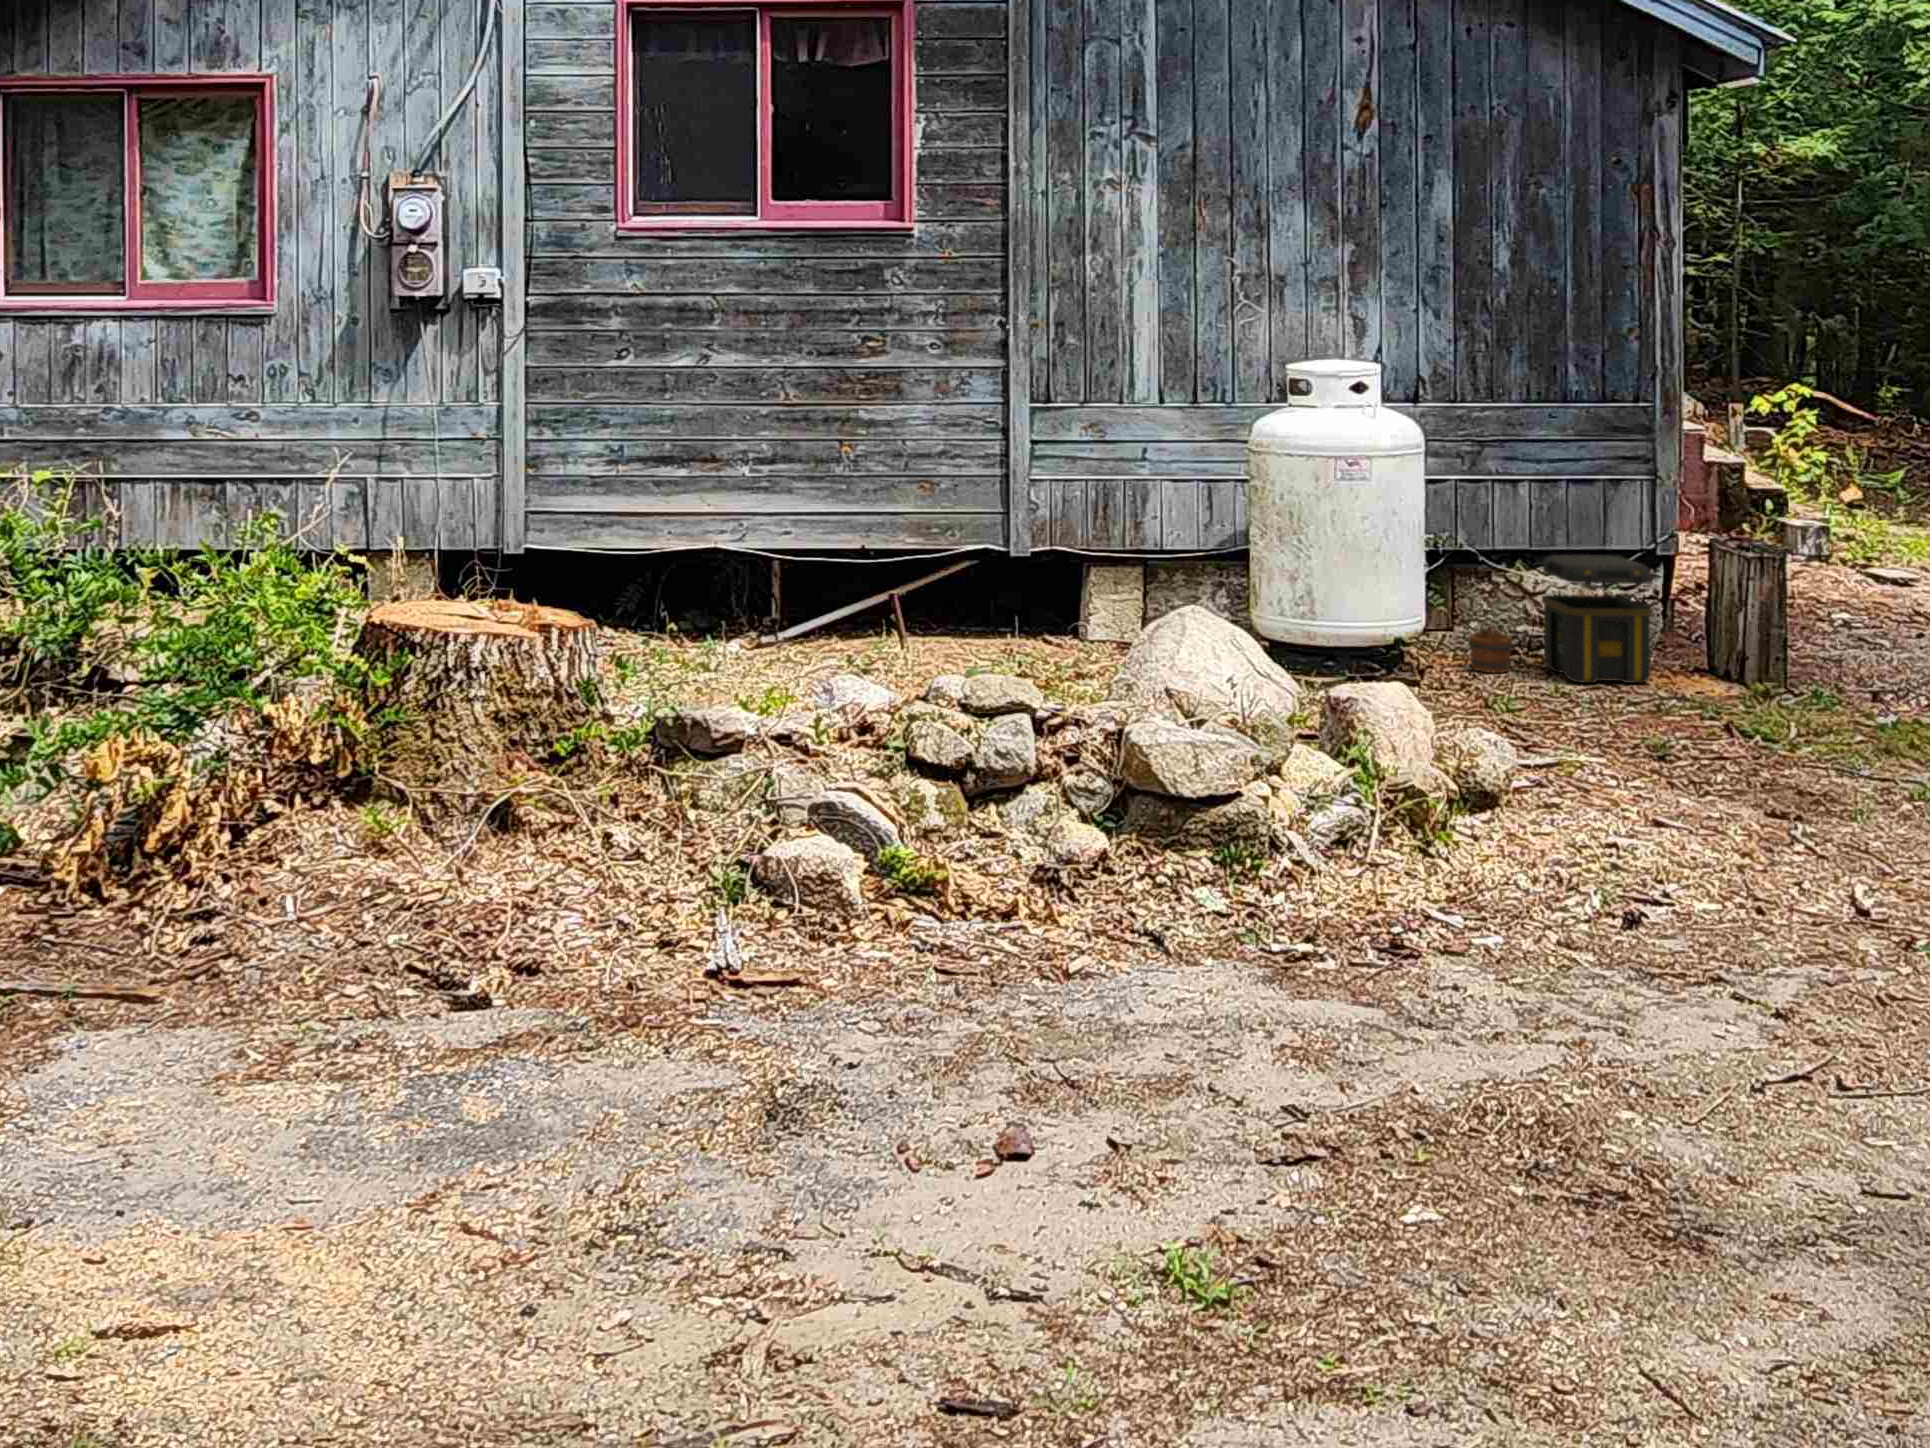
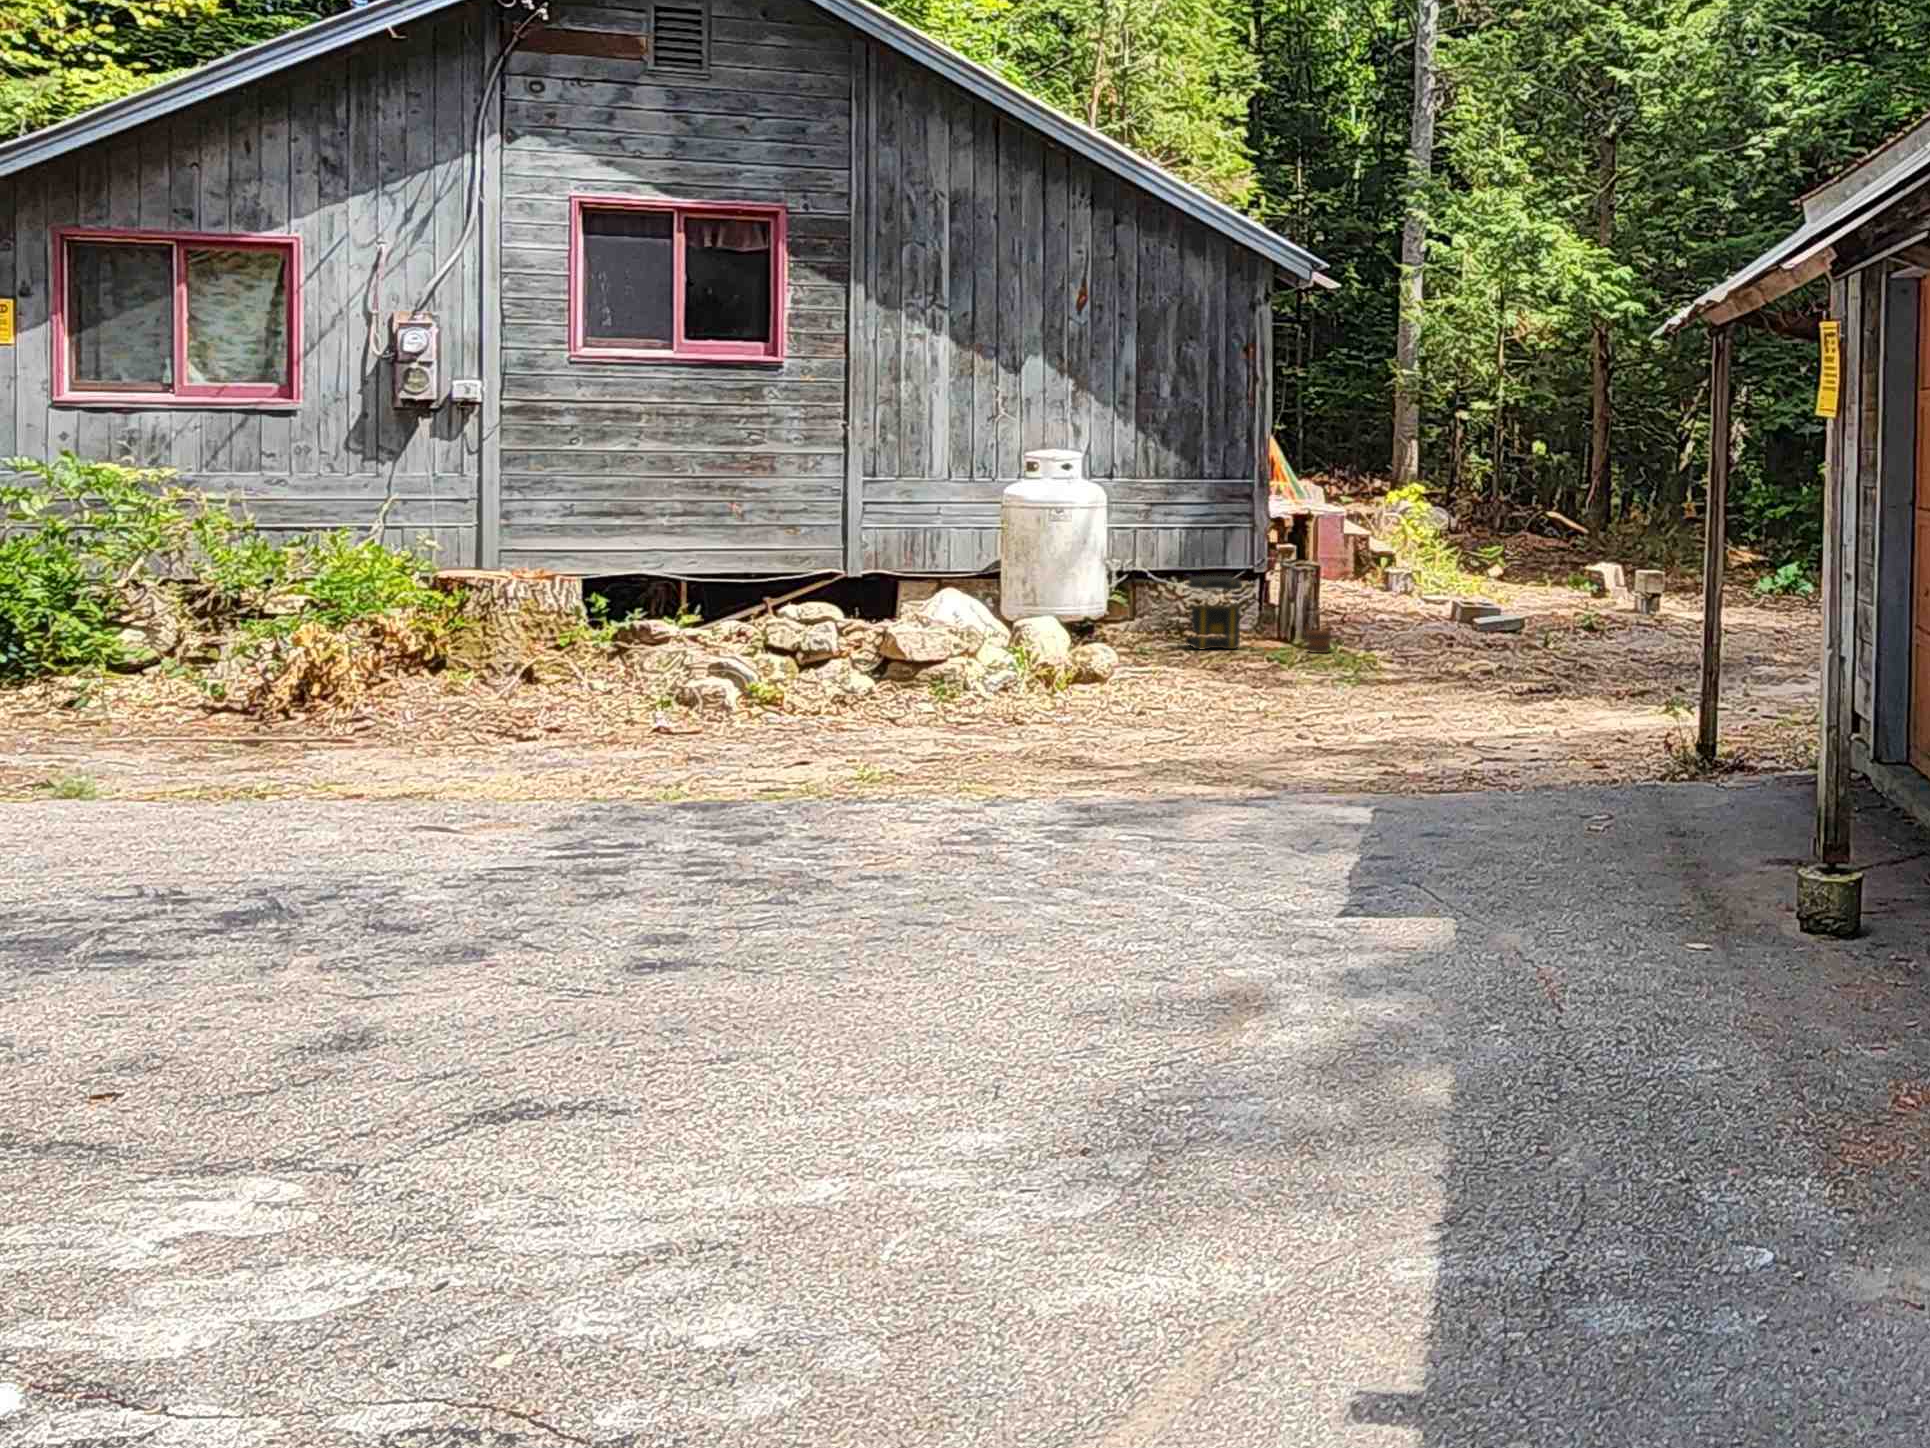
wooden bucket: present [1469,603,1512,673] -> present [1306,611,1331,653]

